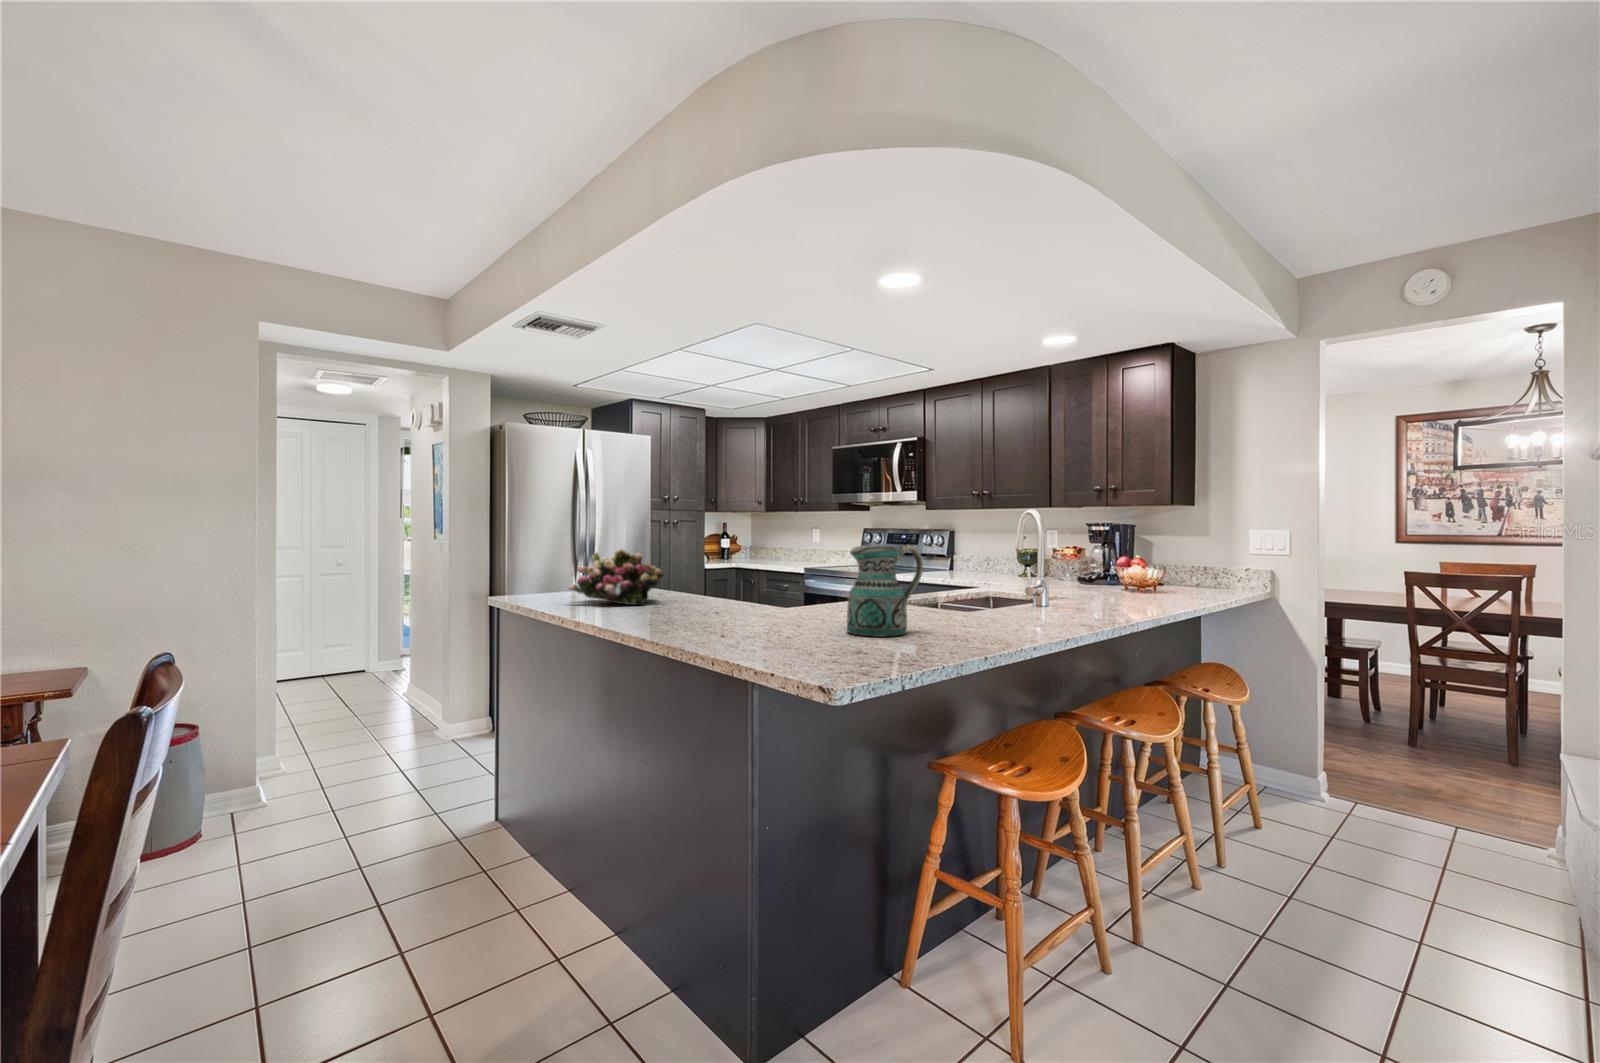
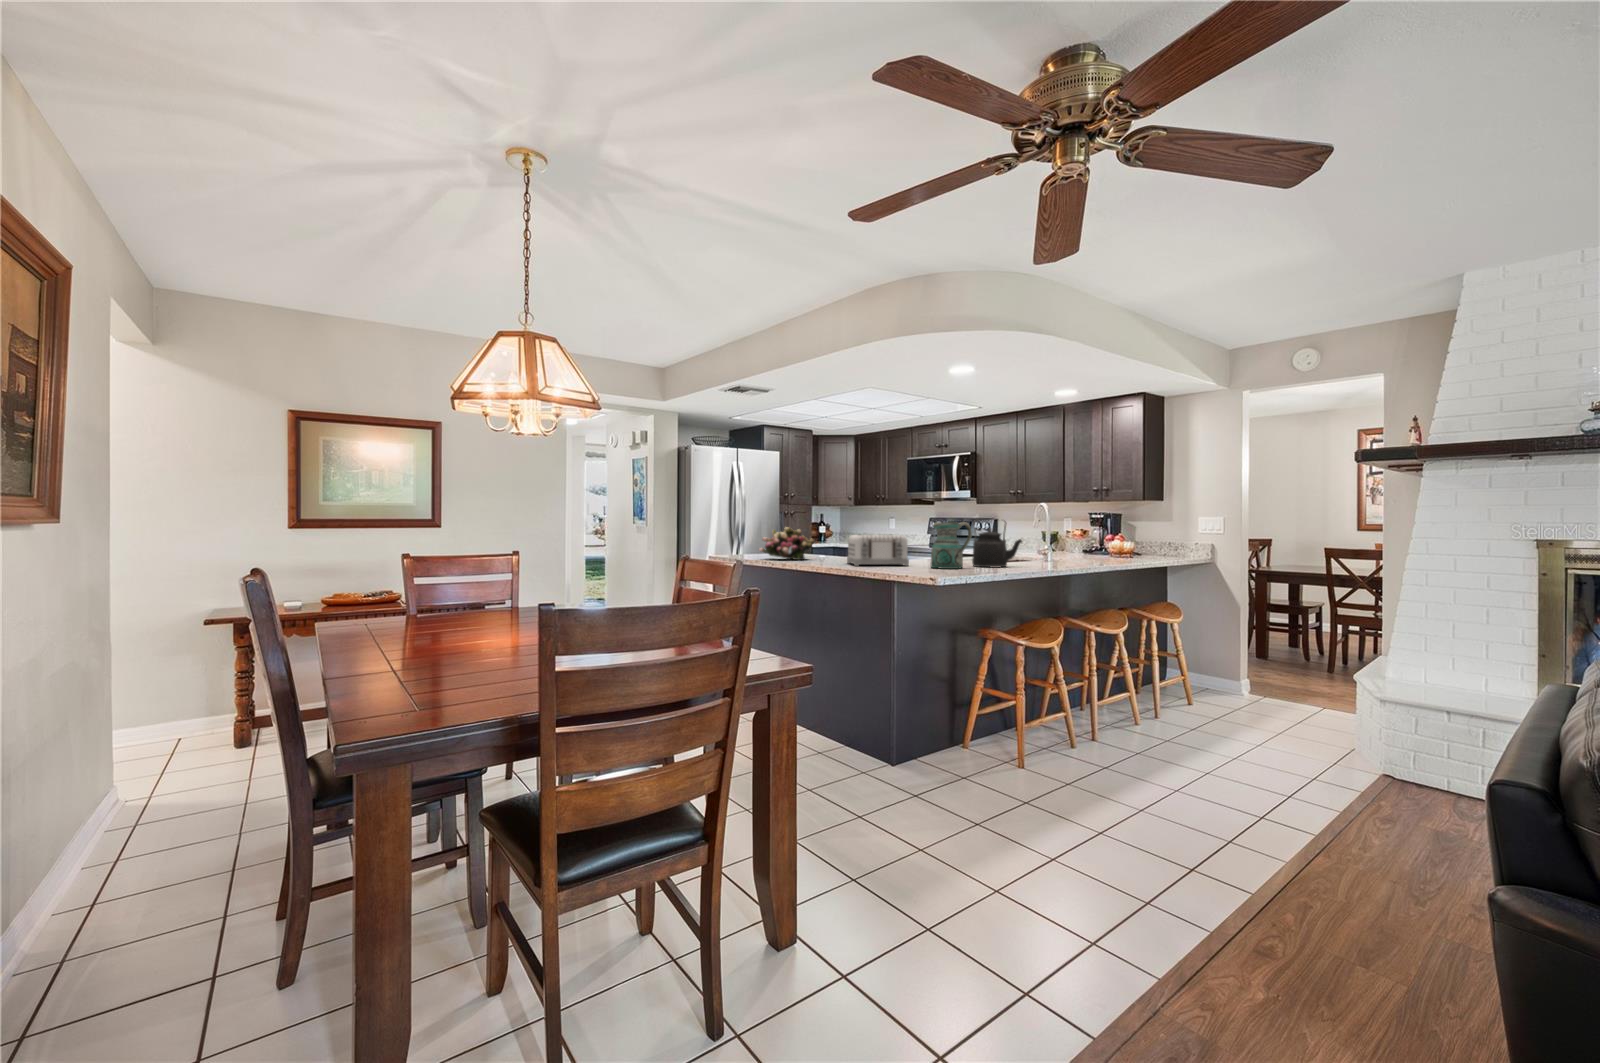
kettle: none [924,540,1013,629] -> present [972,522,1022,567]
toaster: none [706,565,809,627] -> present [847,535,909,566]

